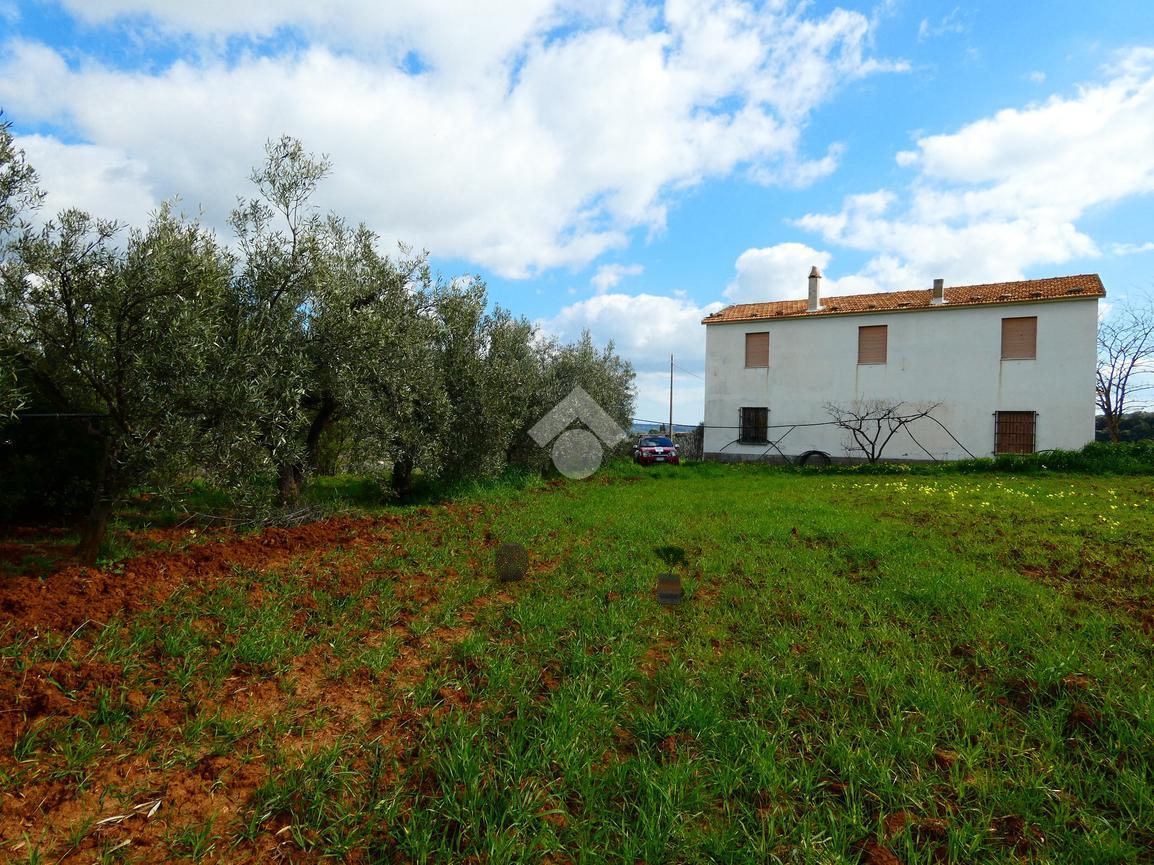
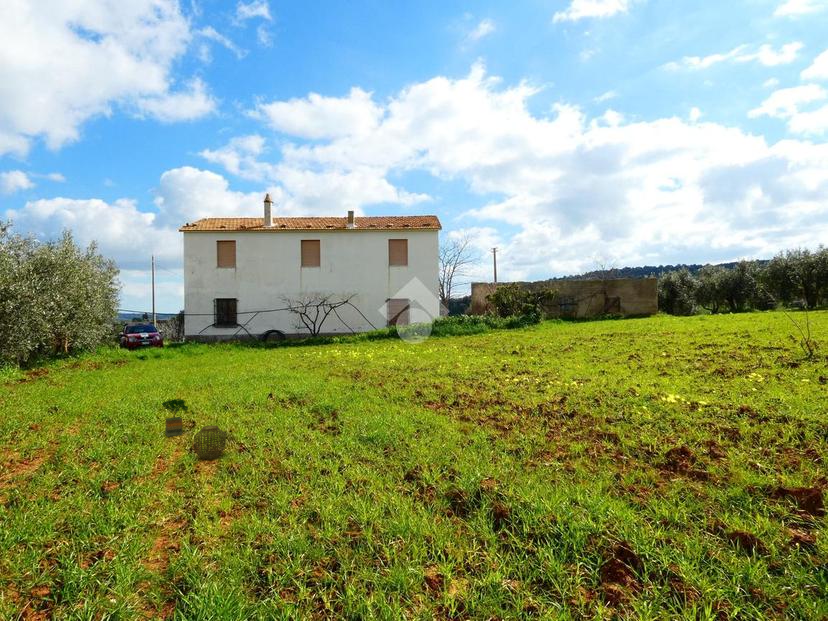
woven basket: present [495,542,529,581] -> present [194,425,226,459]

